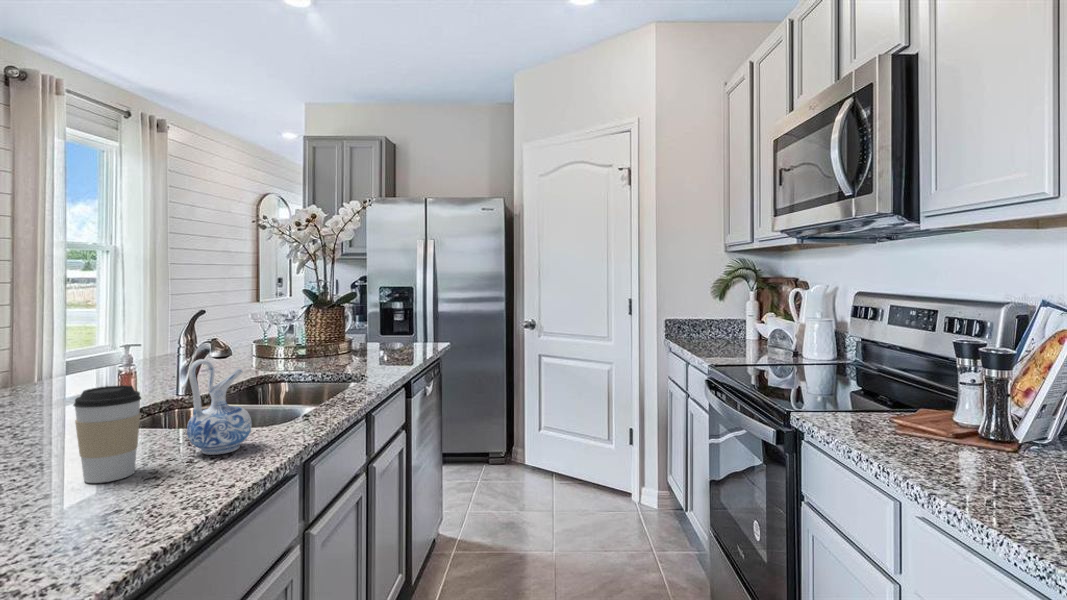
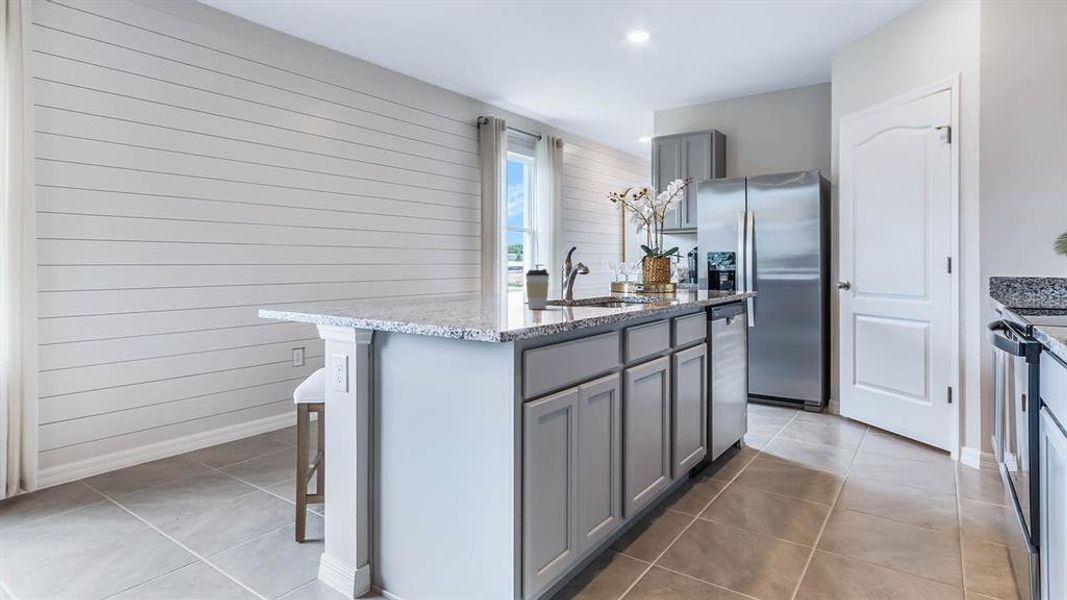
ceramic pitcher: present [187,359,252,455] -> none [567,261,594,308]

